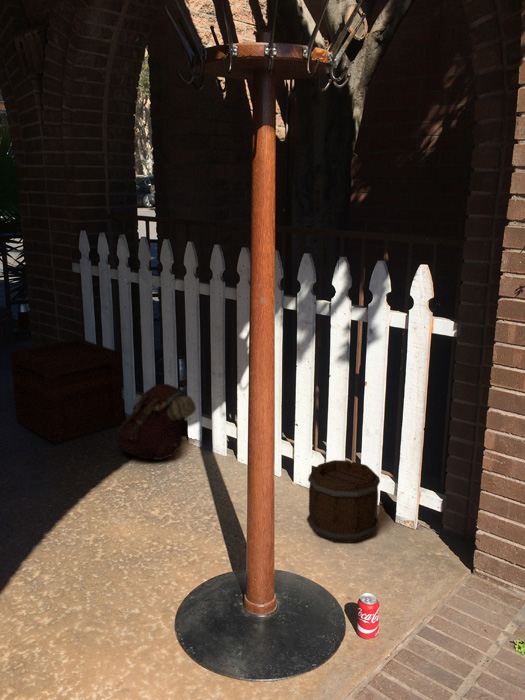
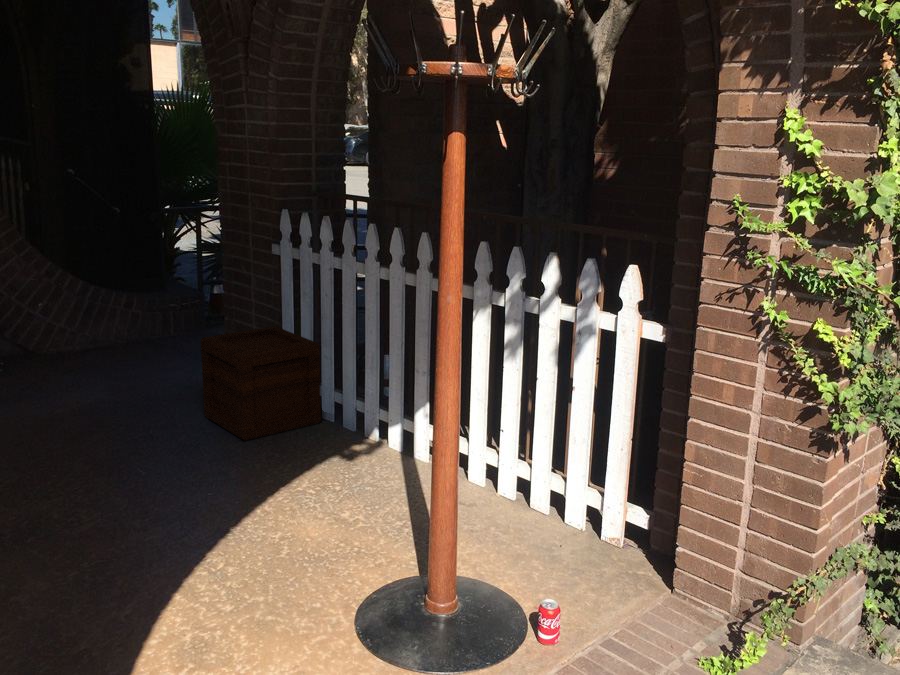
backpack: present [118,384,196,460] -> none [312,380,398,463]
bucket: present [307,460,380,543] -> none [504,469,583,556]

